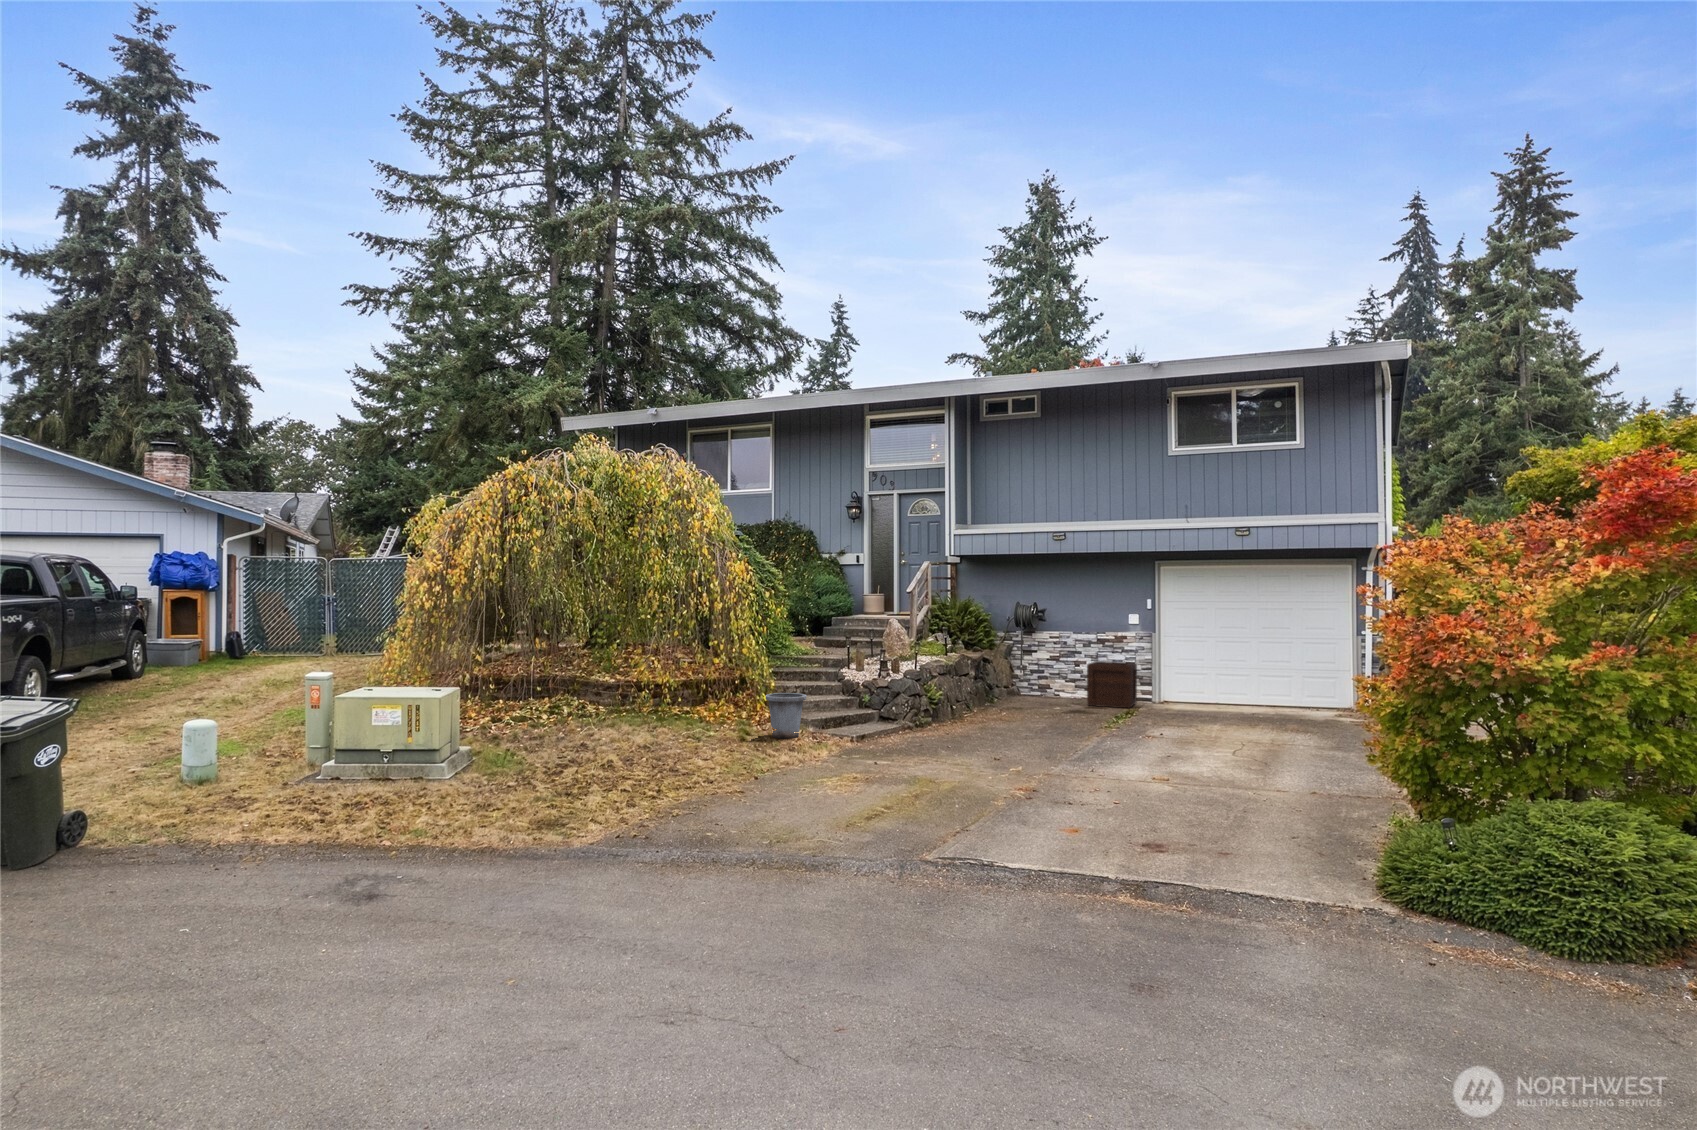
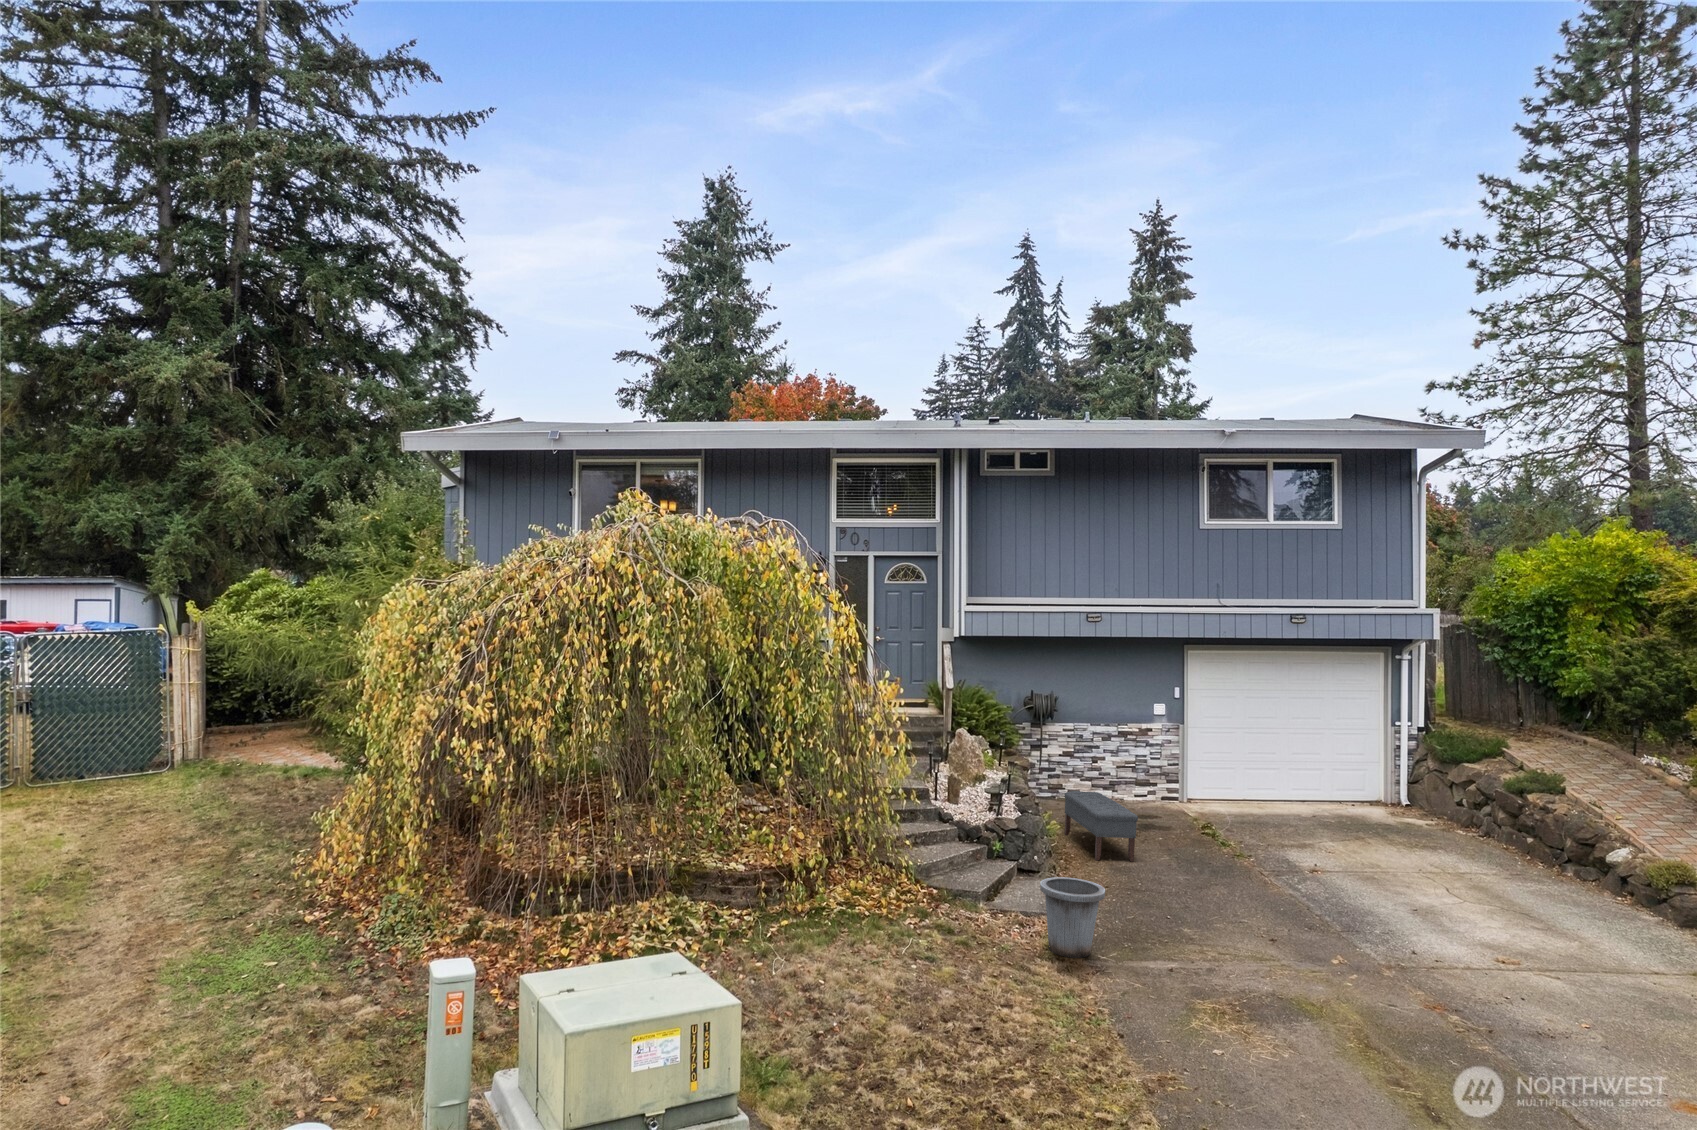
wooden crate: present [1087,661,1137,708] -> none [1117,757,1188,818]
bench: none [955,675,1011,719] -> present [1064,791,1138,862]

